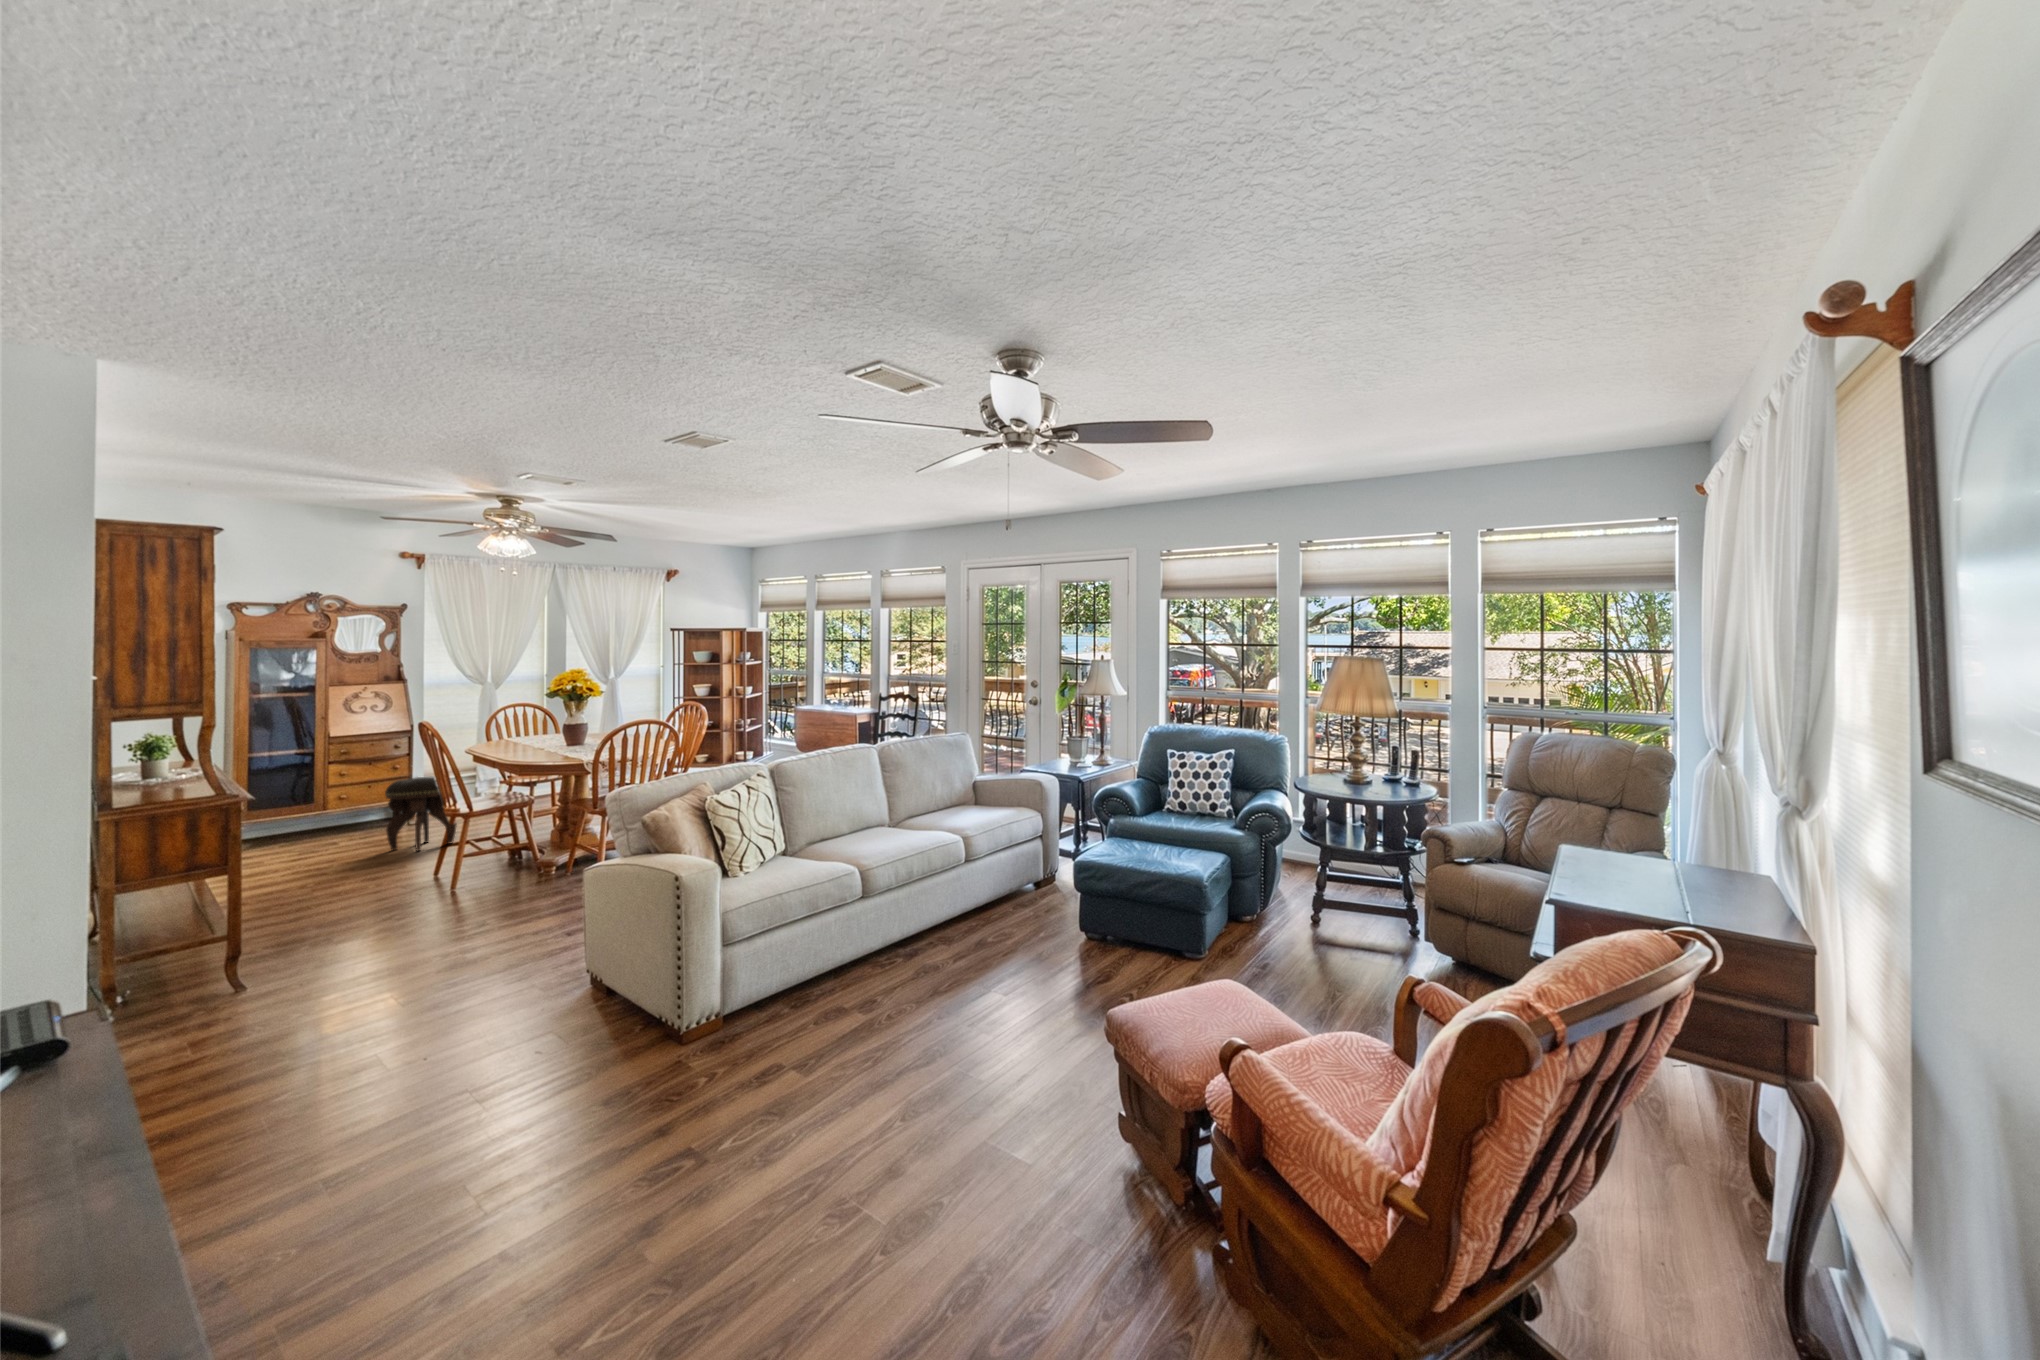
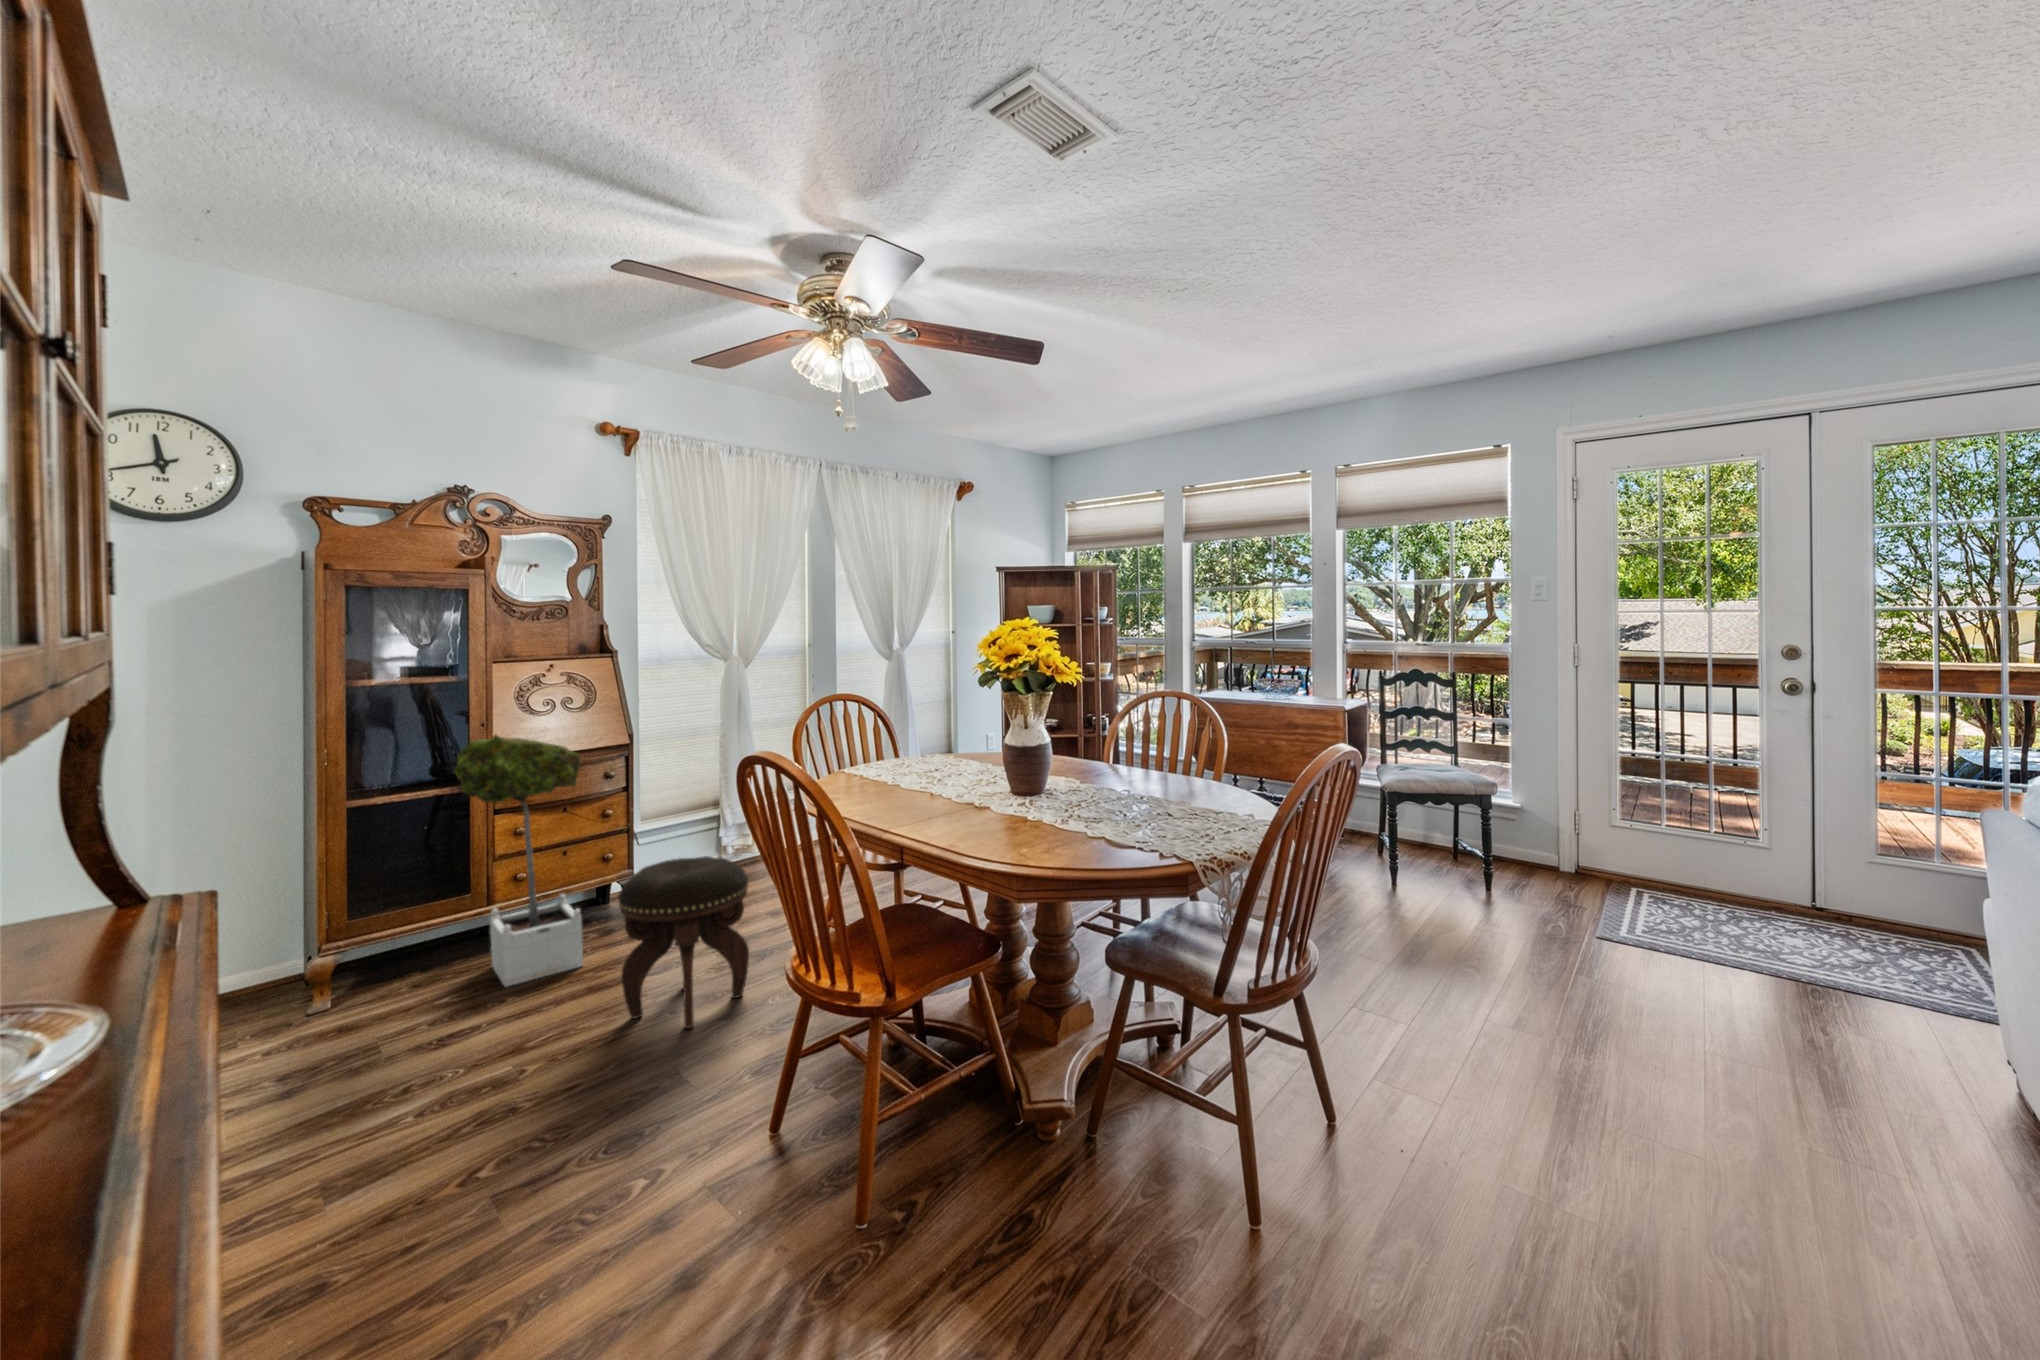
potted tree: none [306,719,377,846] -> present [453,735,583,987]

